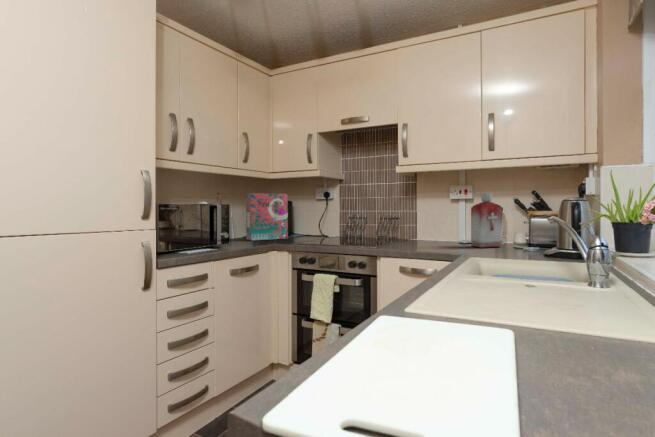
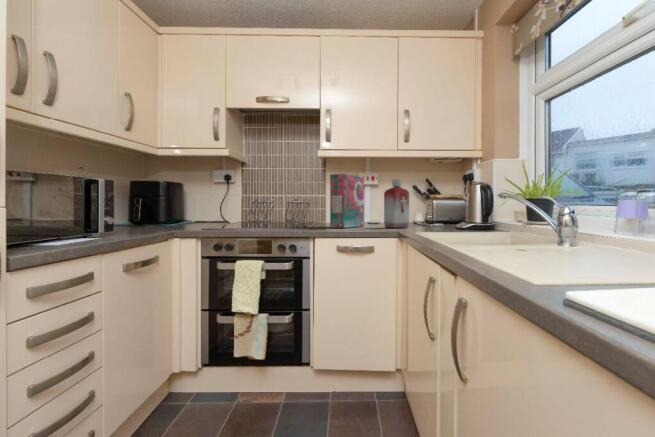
cereal box: present [246,193,288,241] -> present [330,174,364,228]

